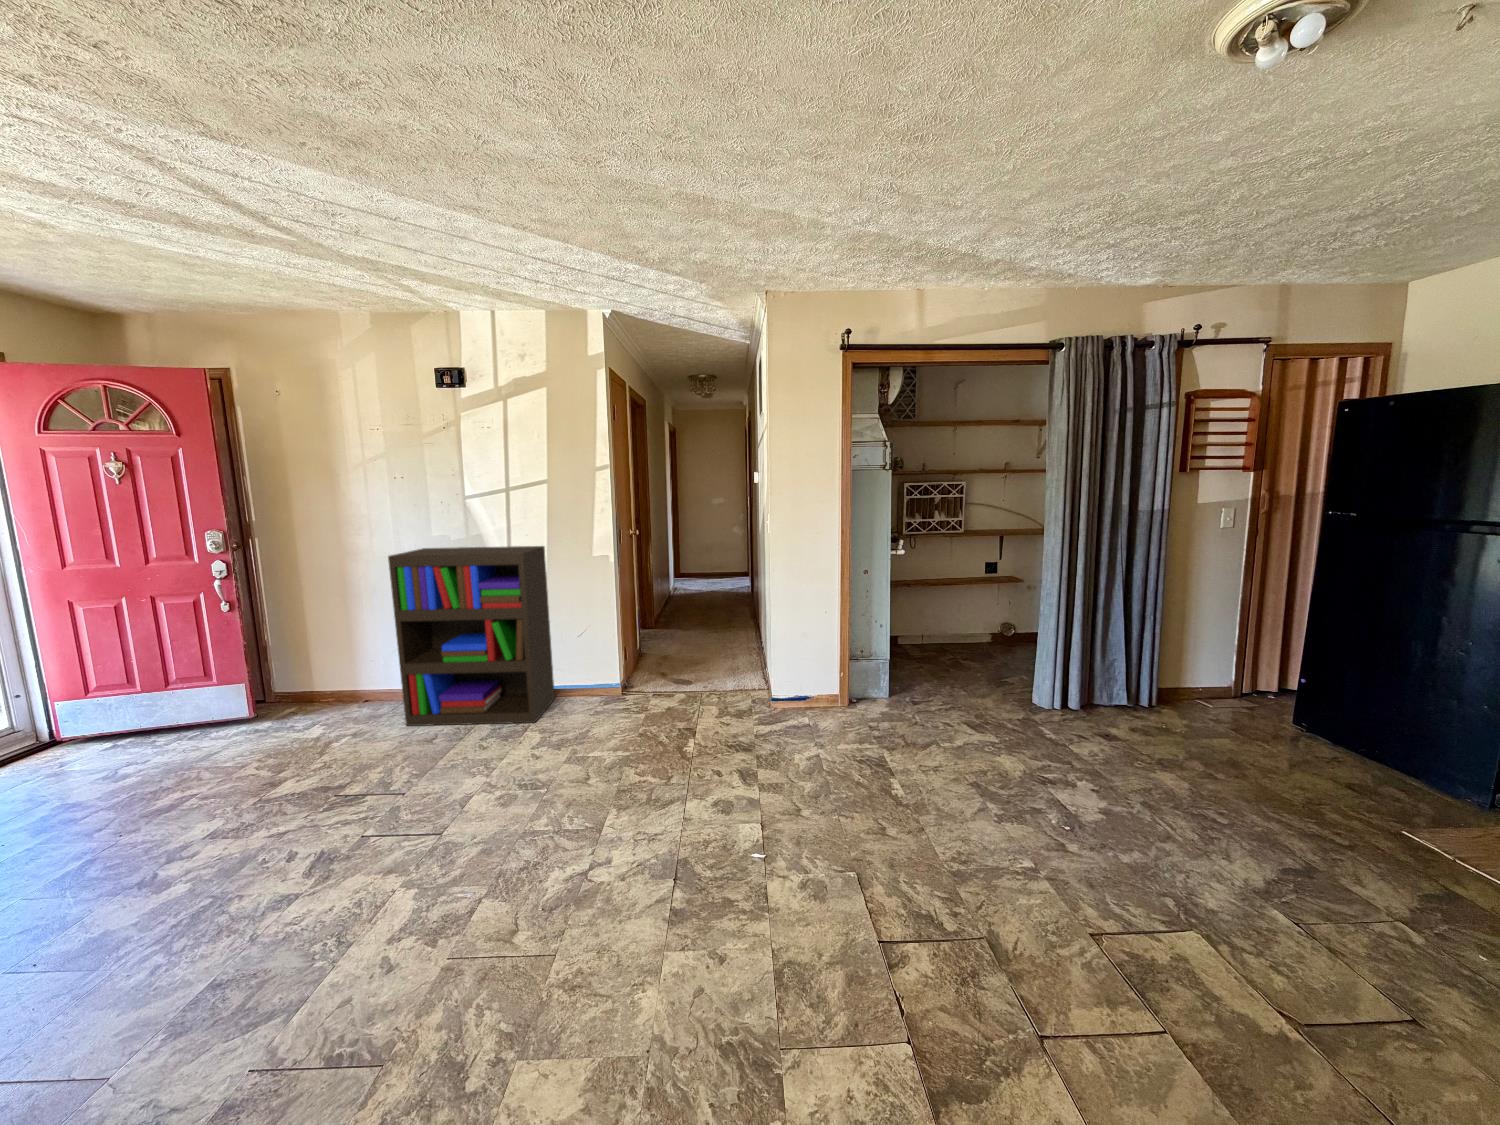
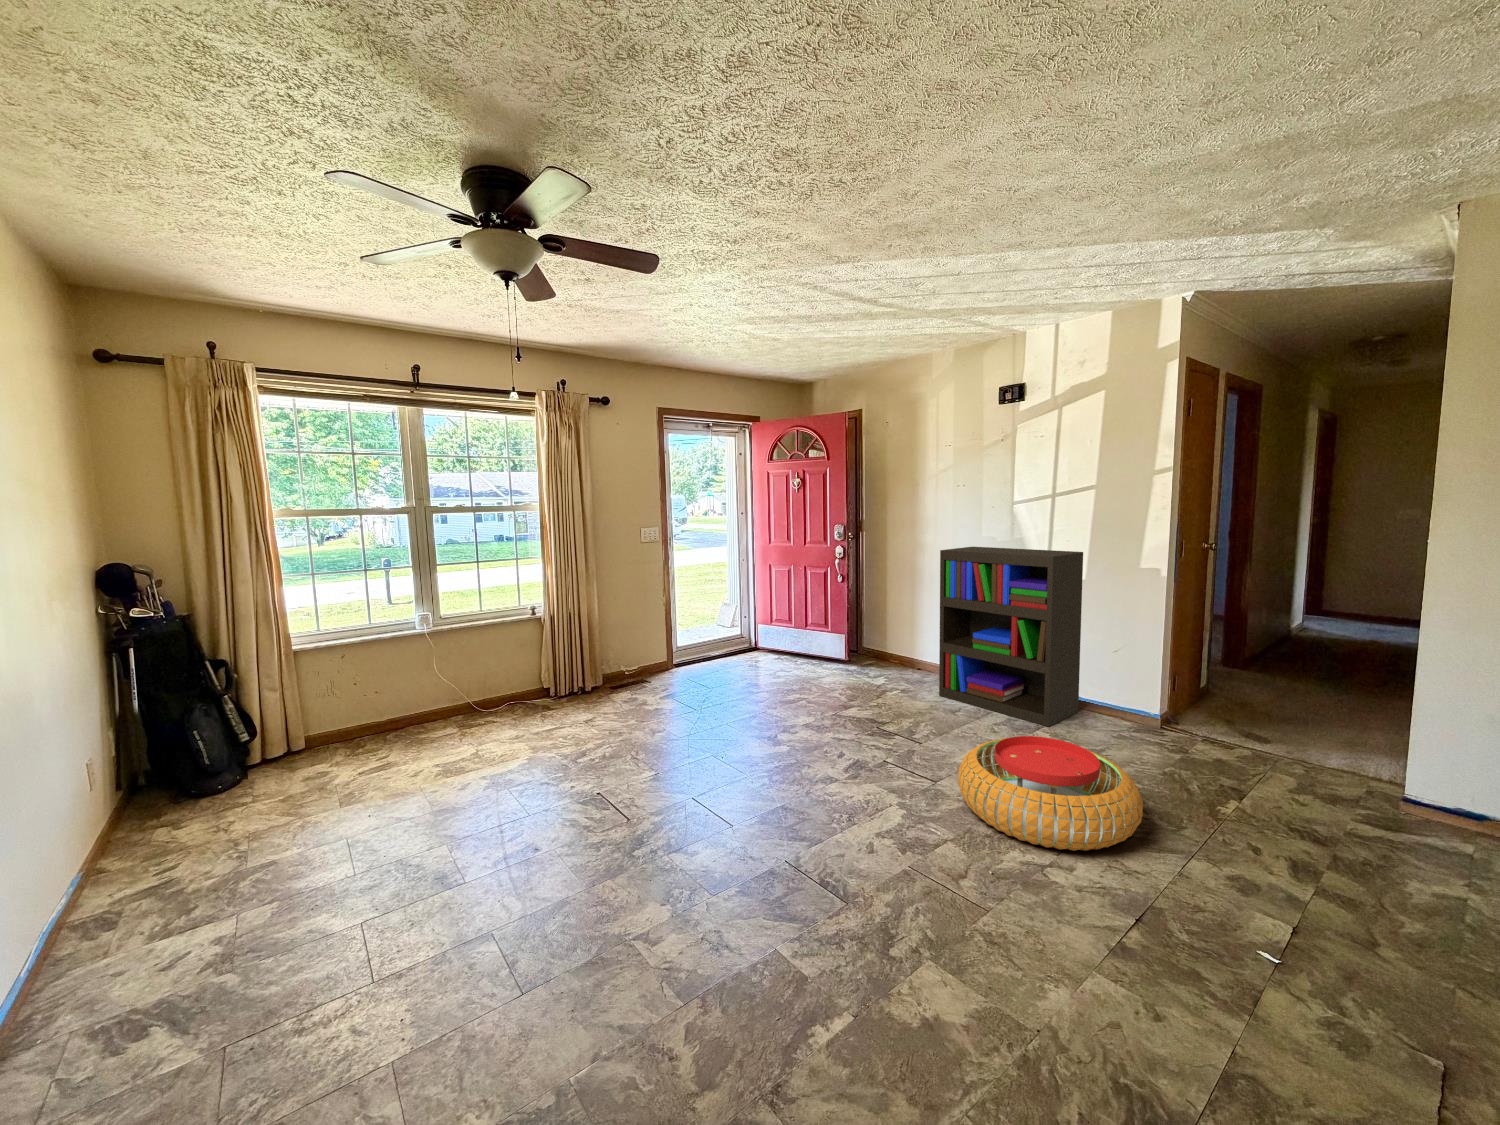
pouf: none [471,736,647,857] -> present [958,736,1143,851]

